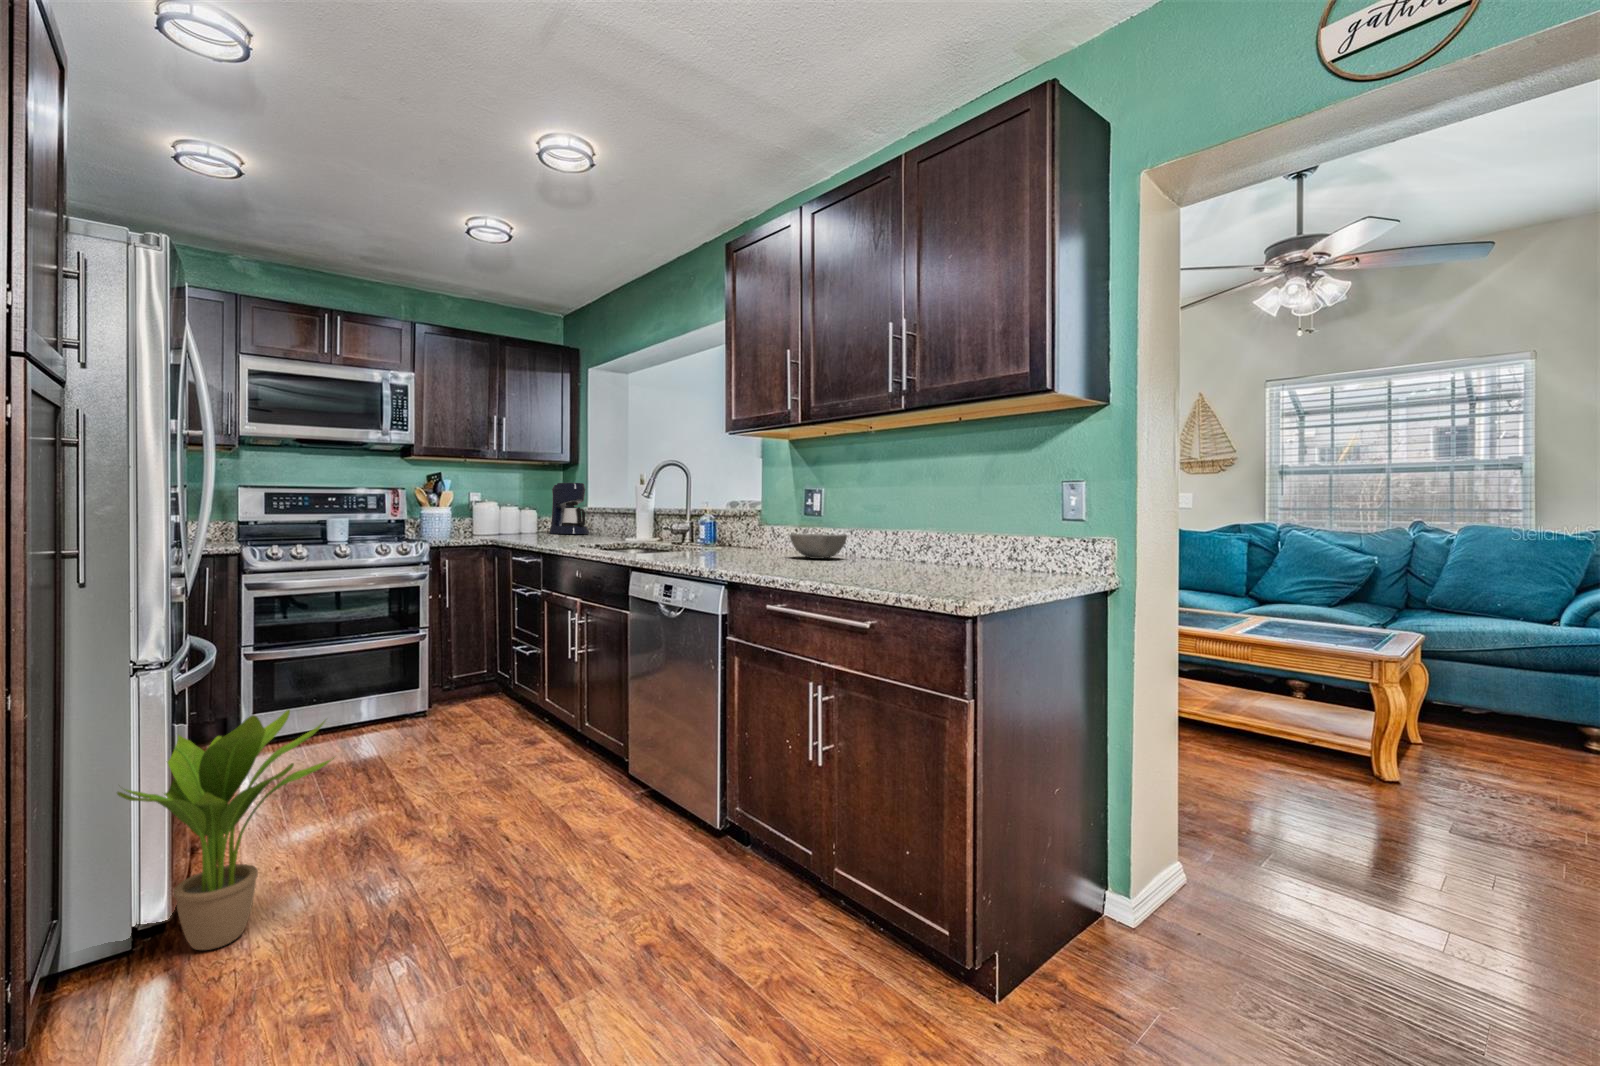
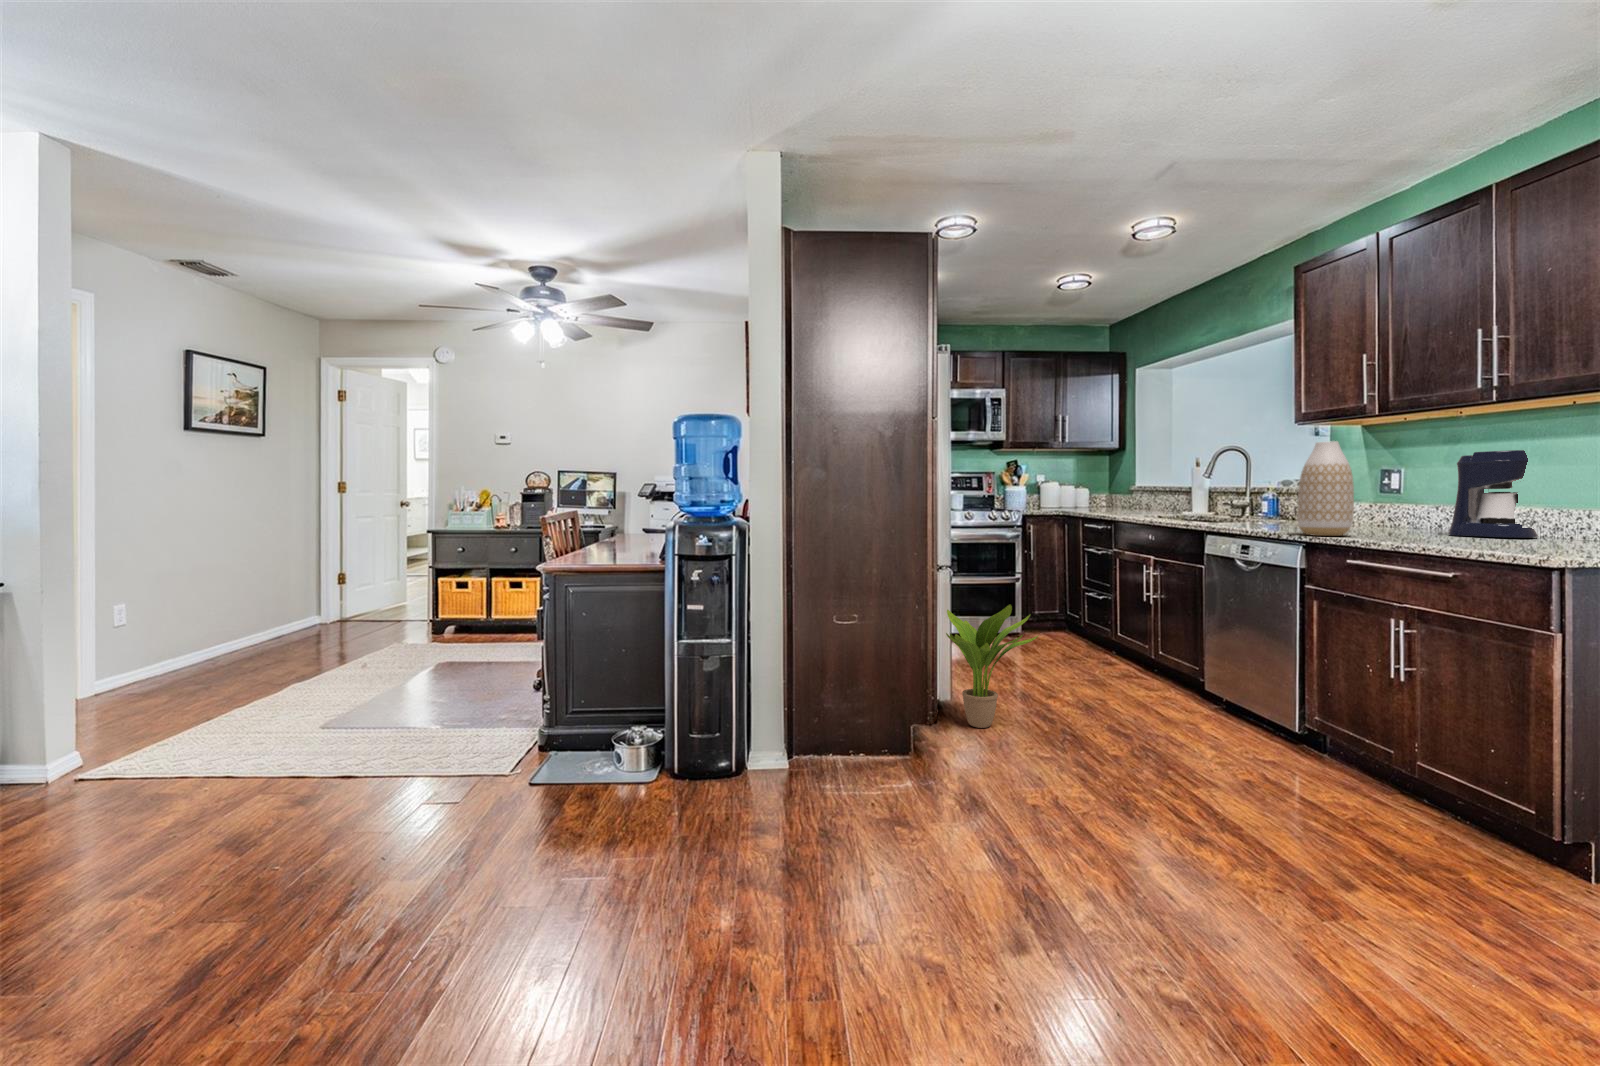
vase: none [715,449,774,571] -> present [1297,441,1354,536]
coffee maker: present [549,483,590,534] -> present [1449,450,1538,538]
bowl: present [790,534,847,559] -> none [1364,508,1430,530]

